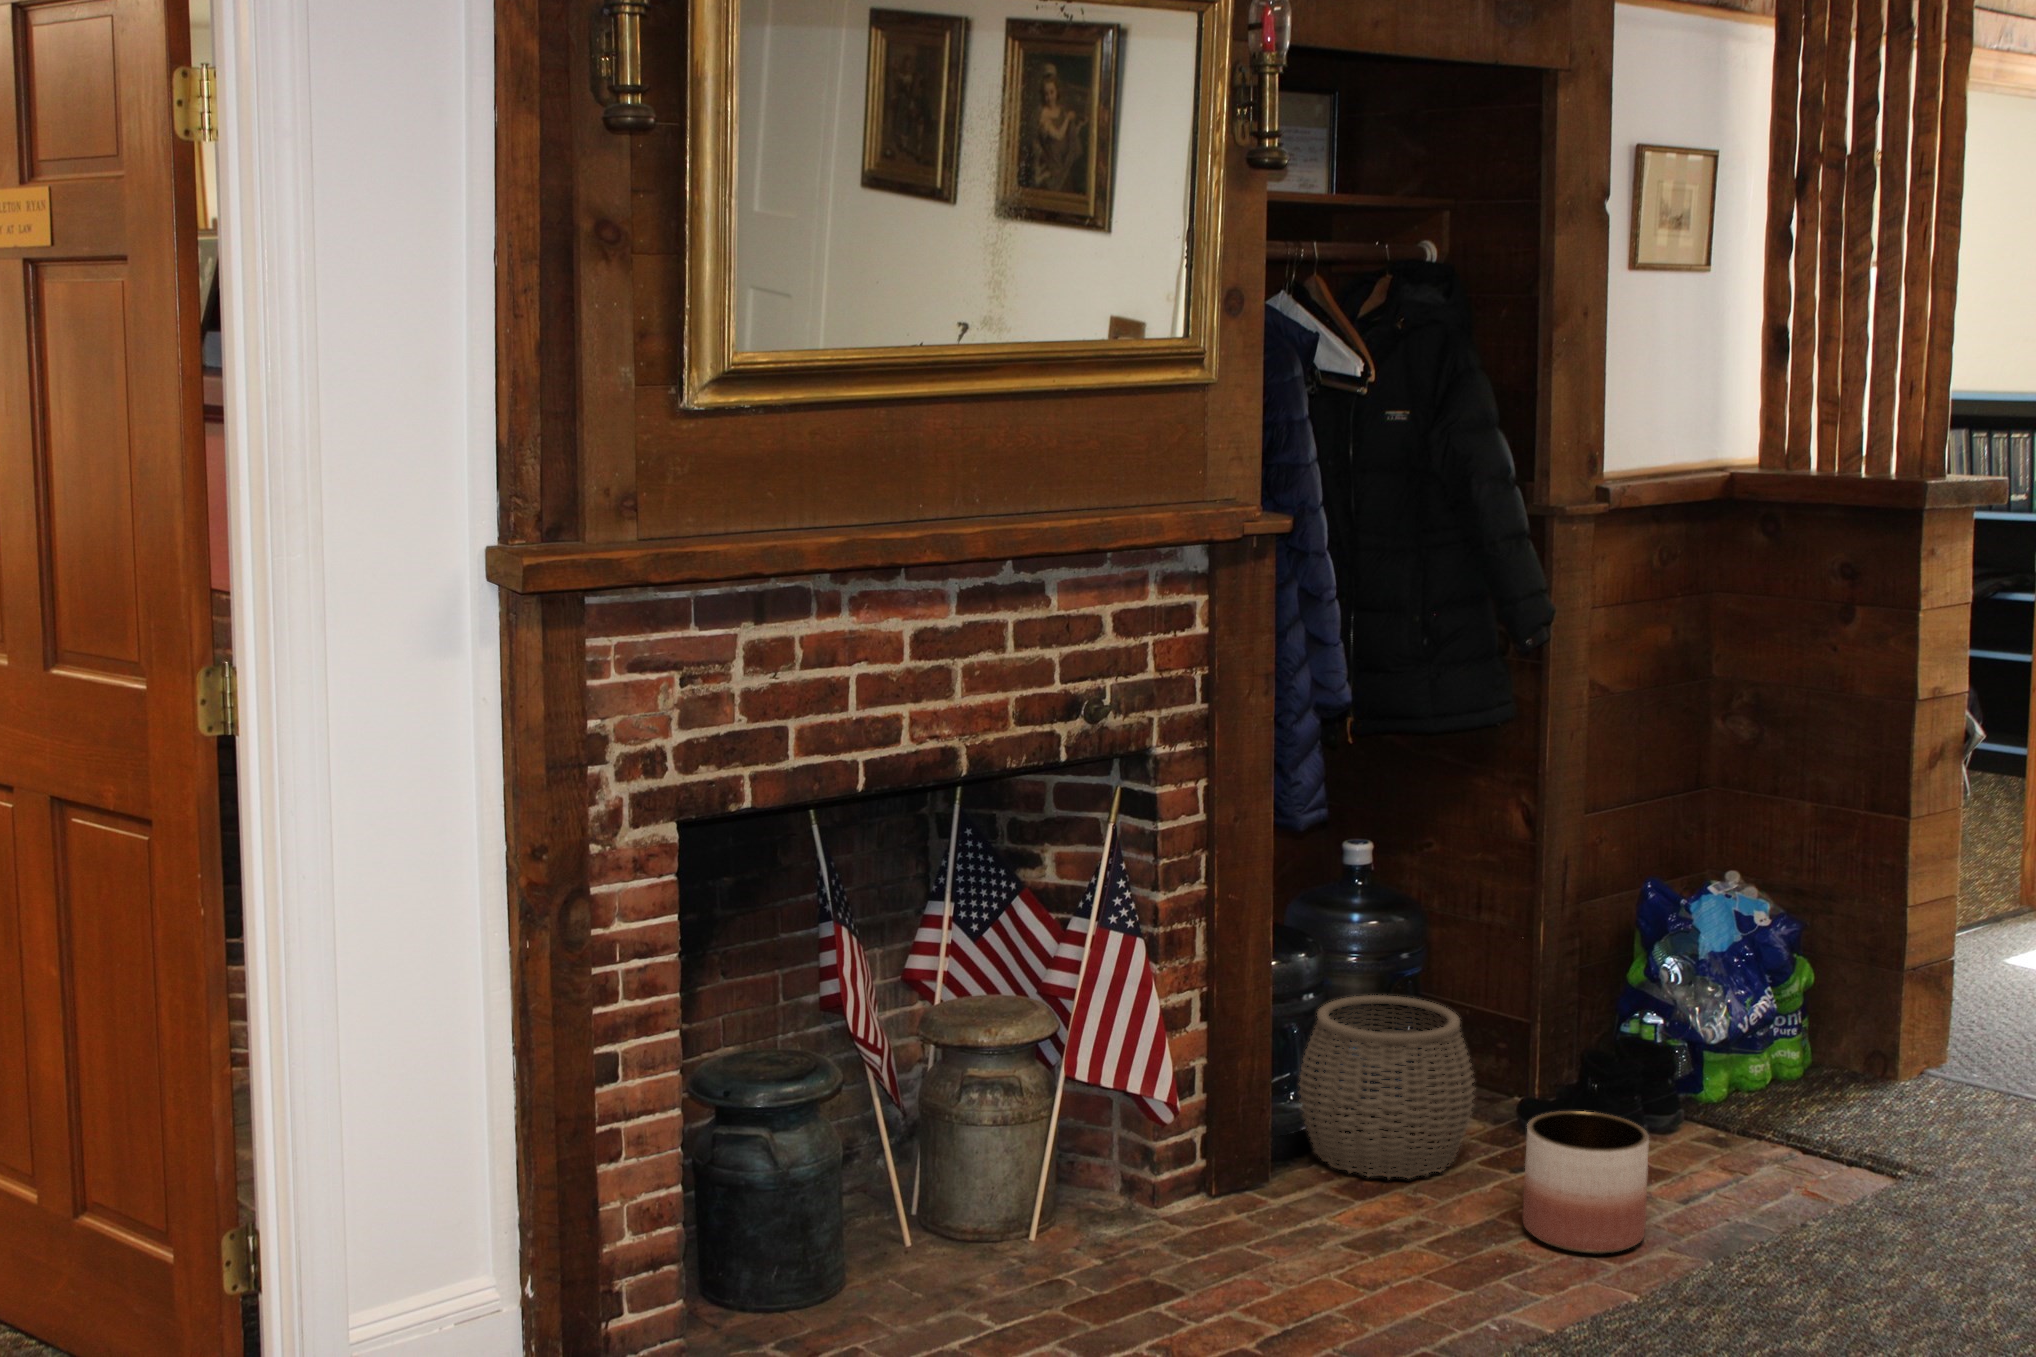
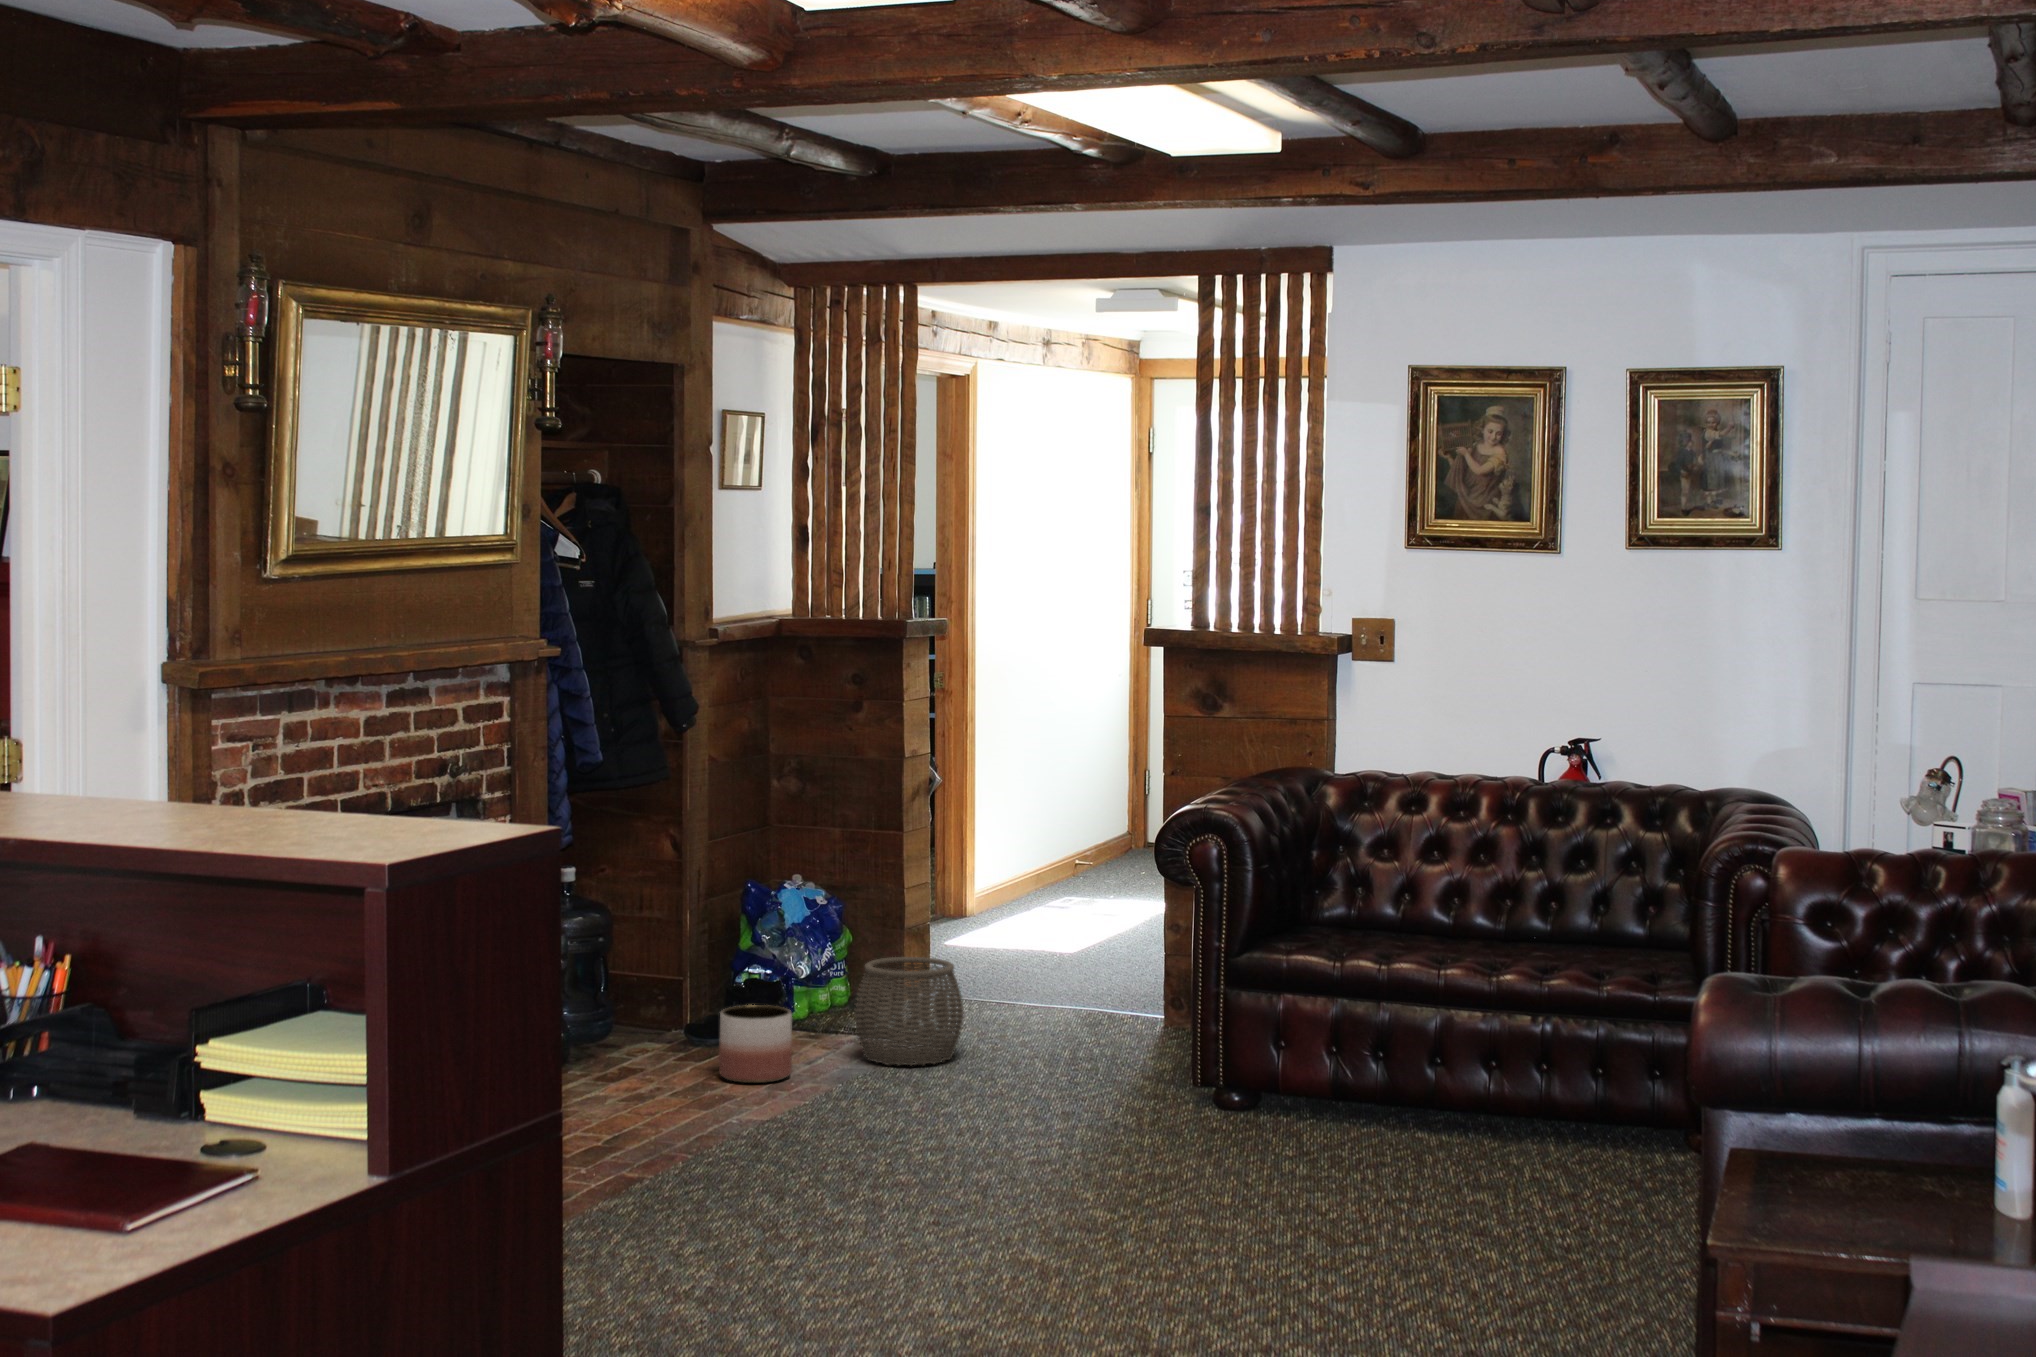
woven basket: present [1299,995,1475,1179] -> present [855,957,964,1066]

